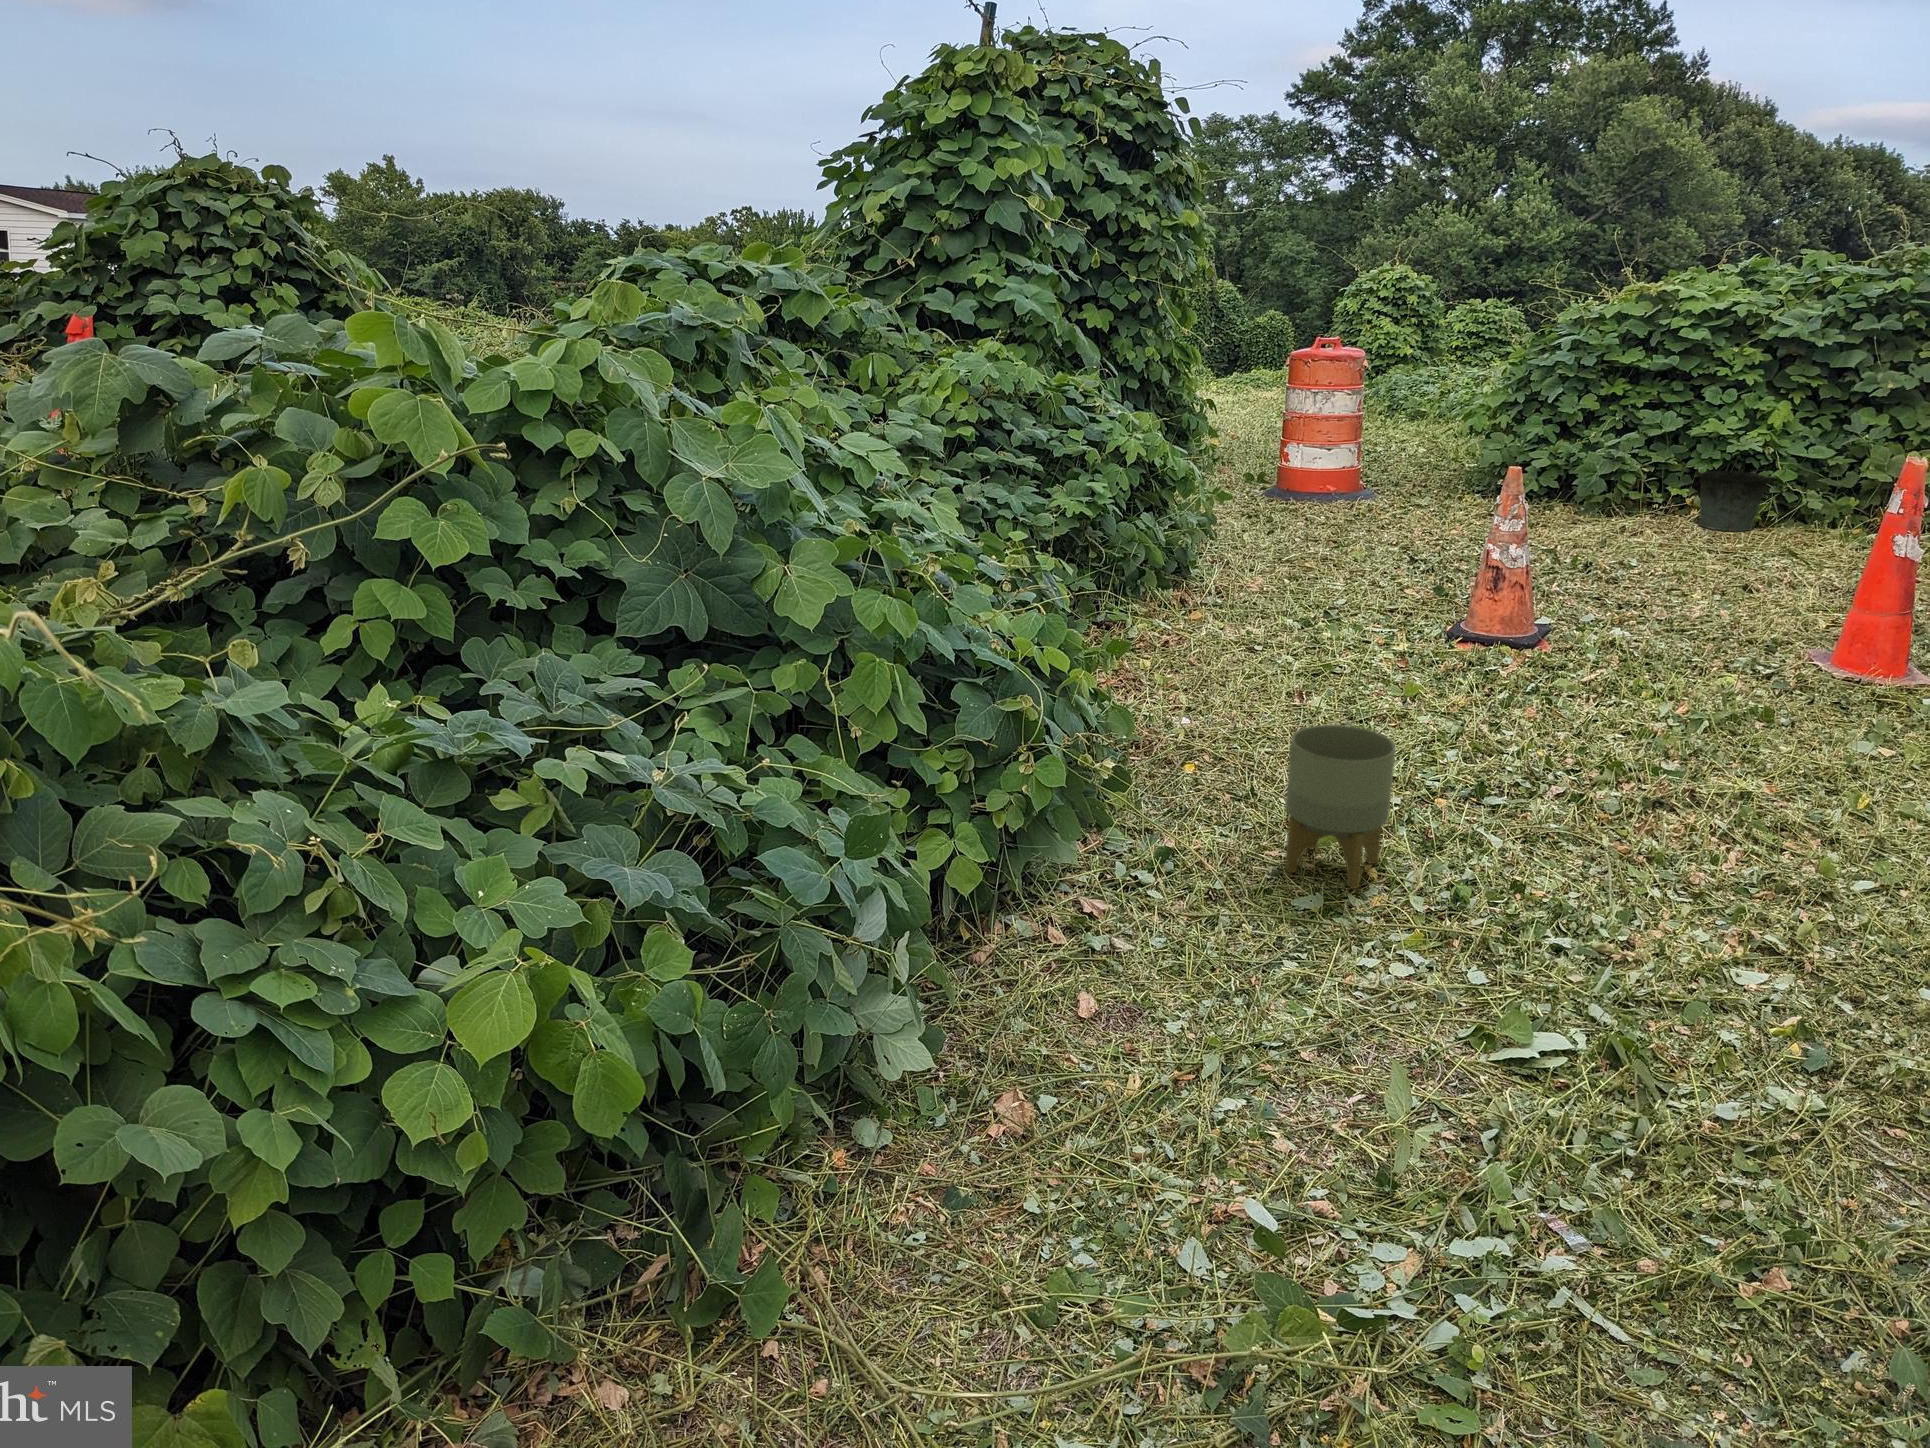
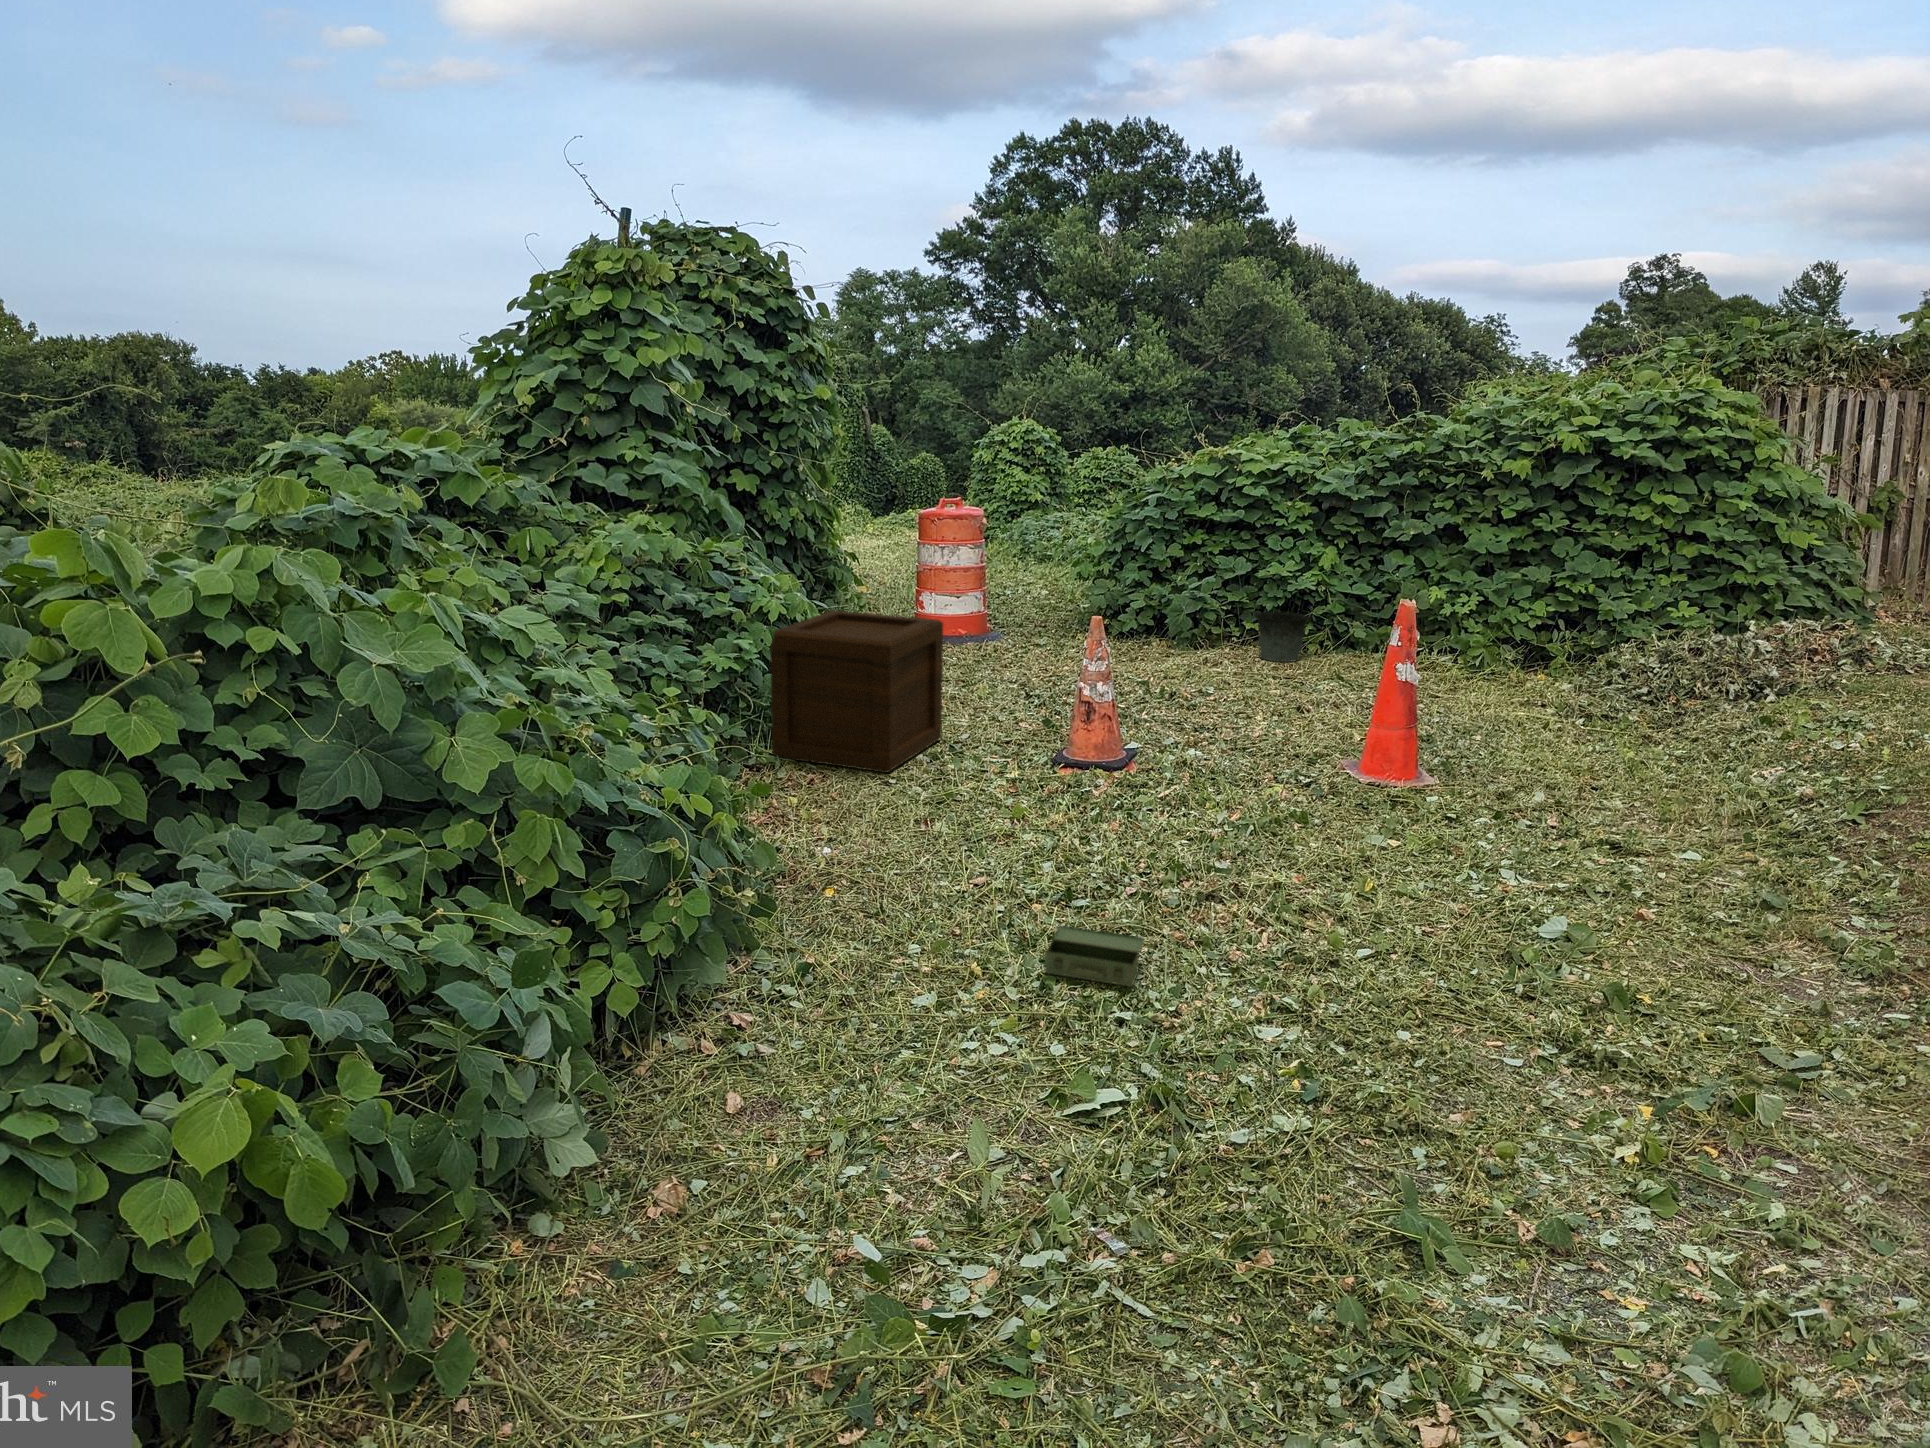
wooden crate: none [1120,456,1322,639] -> present [770,610,943,773]
planter: present [1285,724,1396,889] -> none [906,847,990,986]
toolbox: none [1455,827,1588,909] -> present [1045,926,1144,987]

